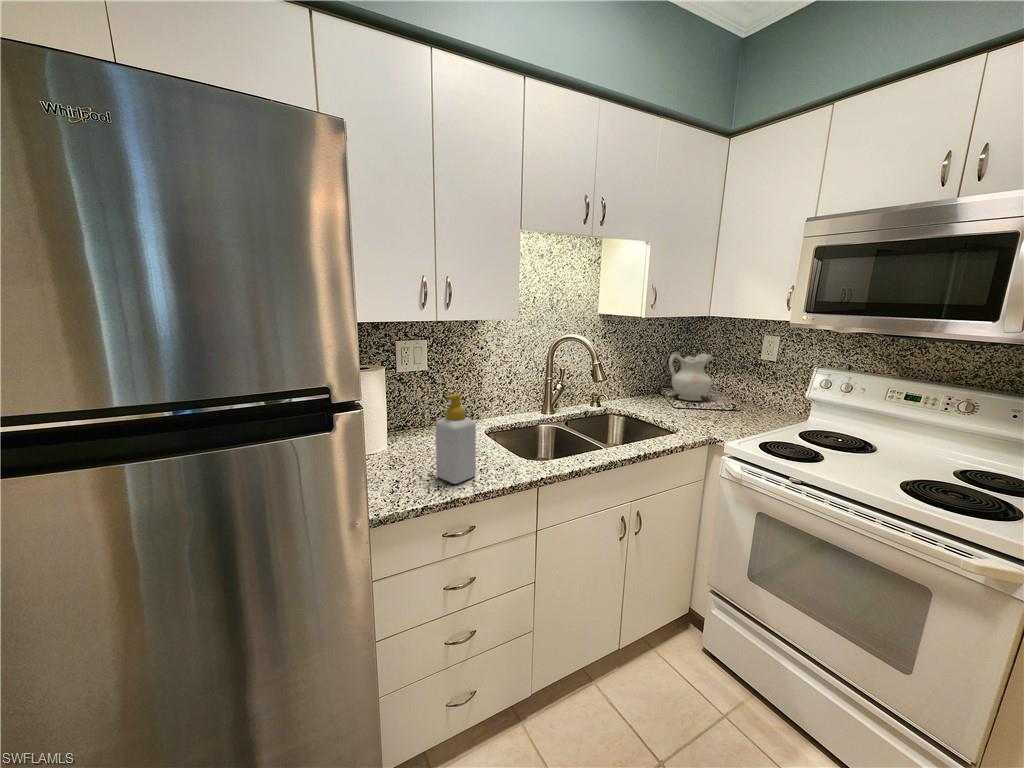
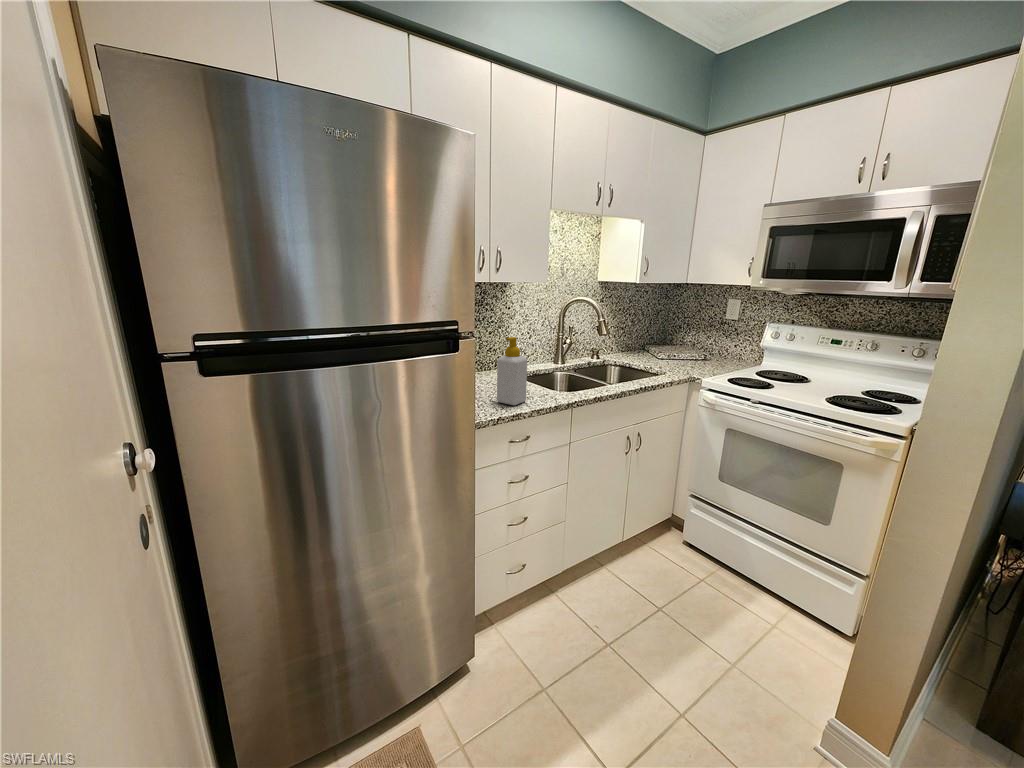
ceramic pitcher: present [669,352,713,401] -> none [653,313,689,354]

